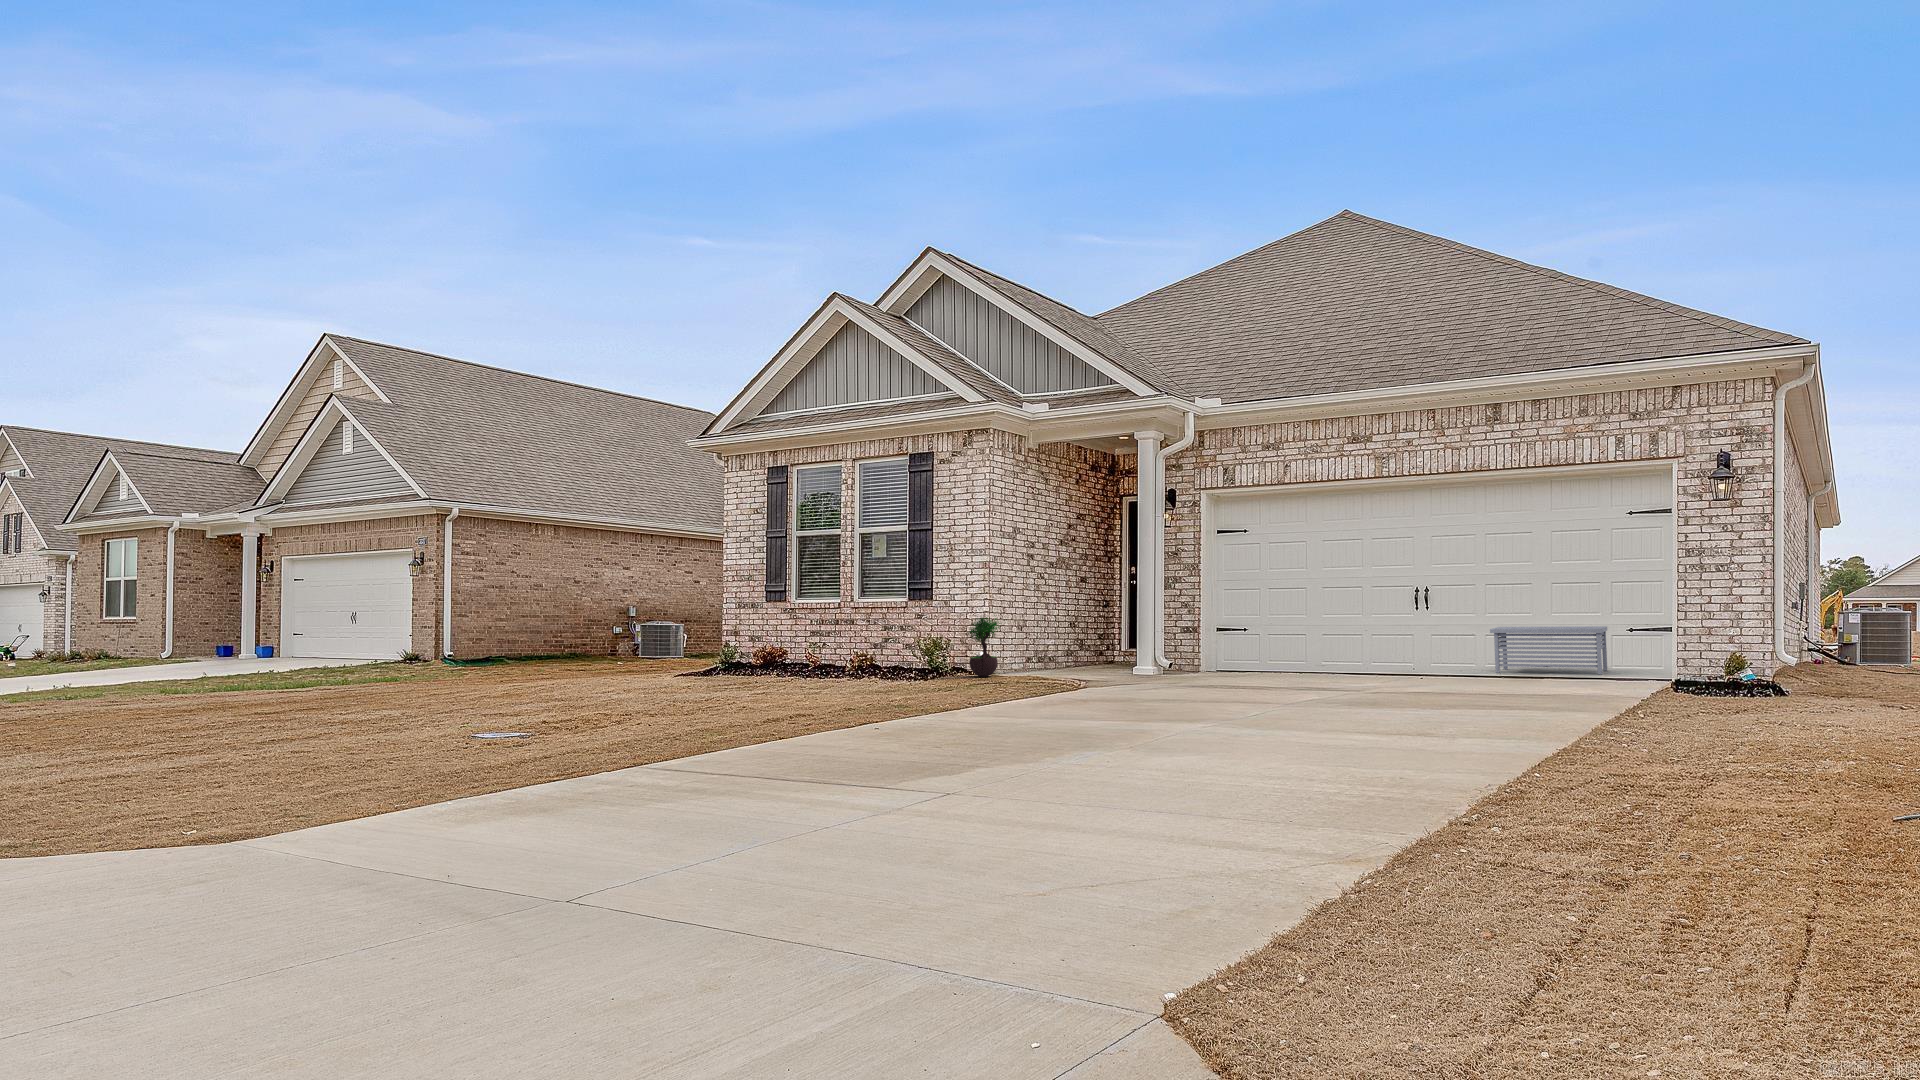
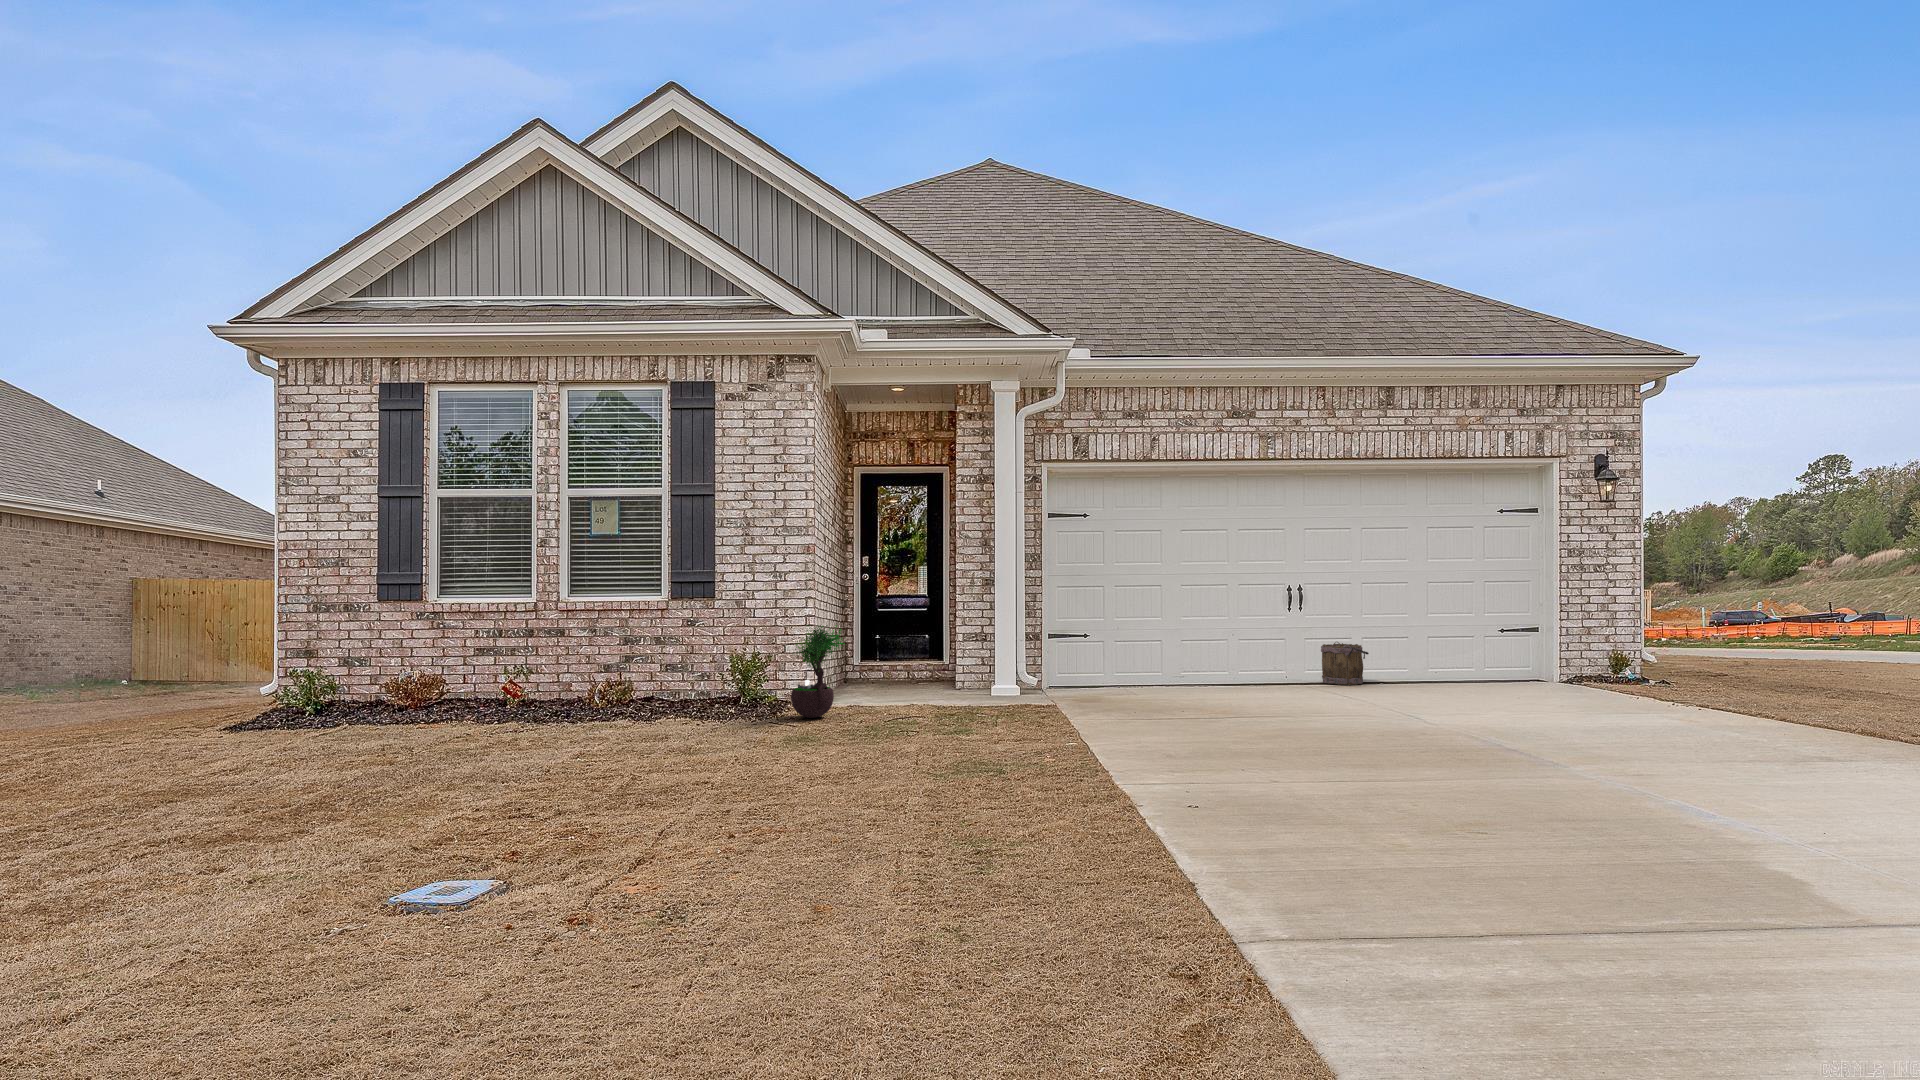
storage bench: present [1490,626,1607,675] -> none [1386,632,1524,686]
bucket: none [1428,634,1469,671] -> present [1321,642,1369,685]

